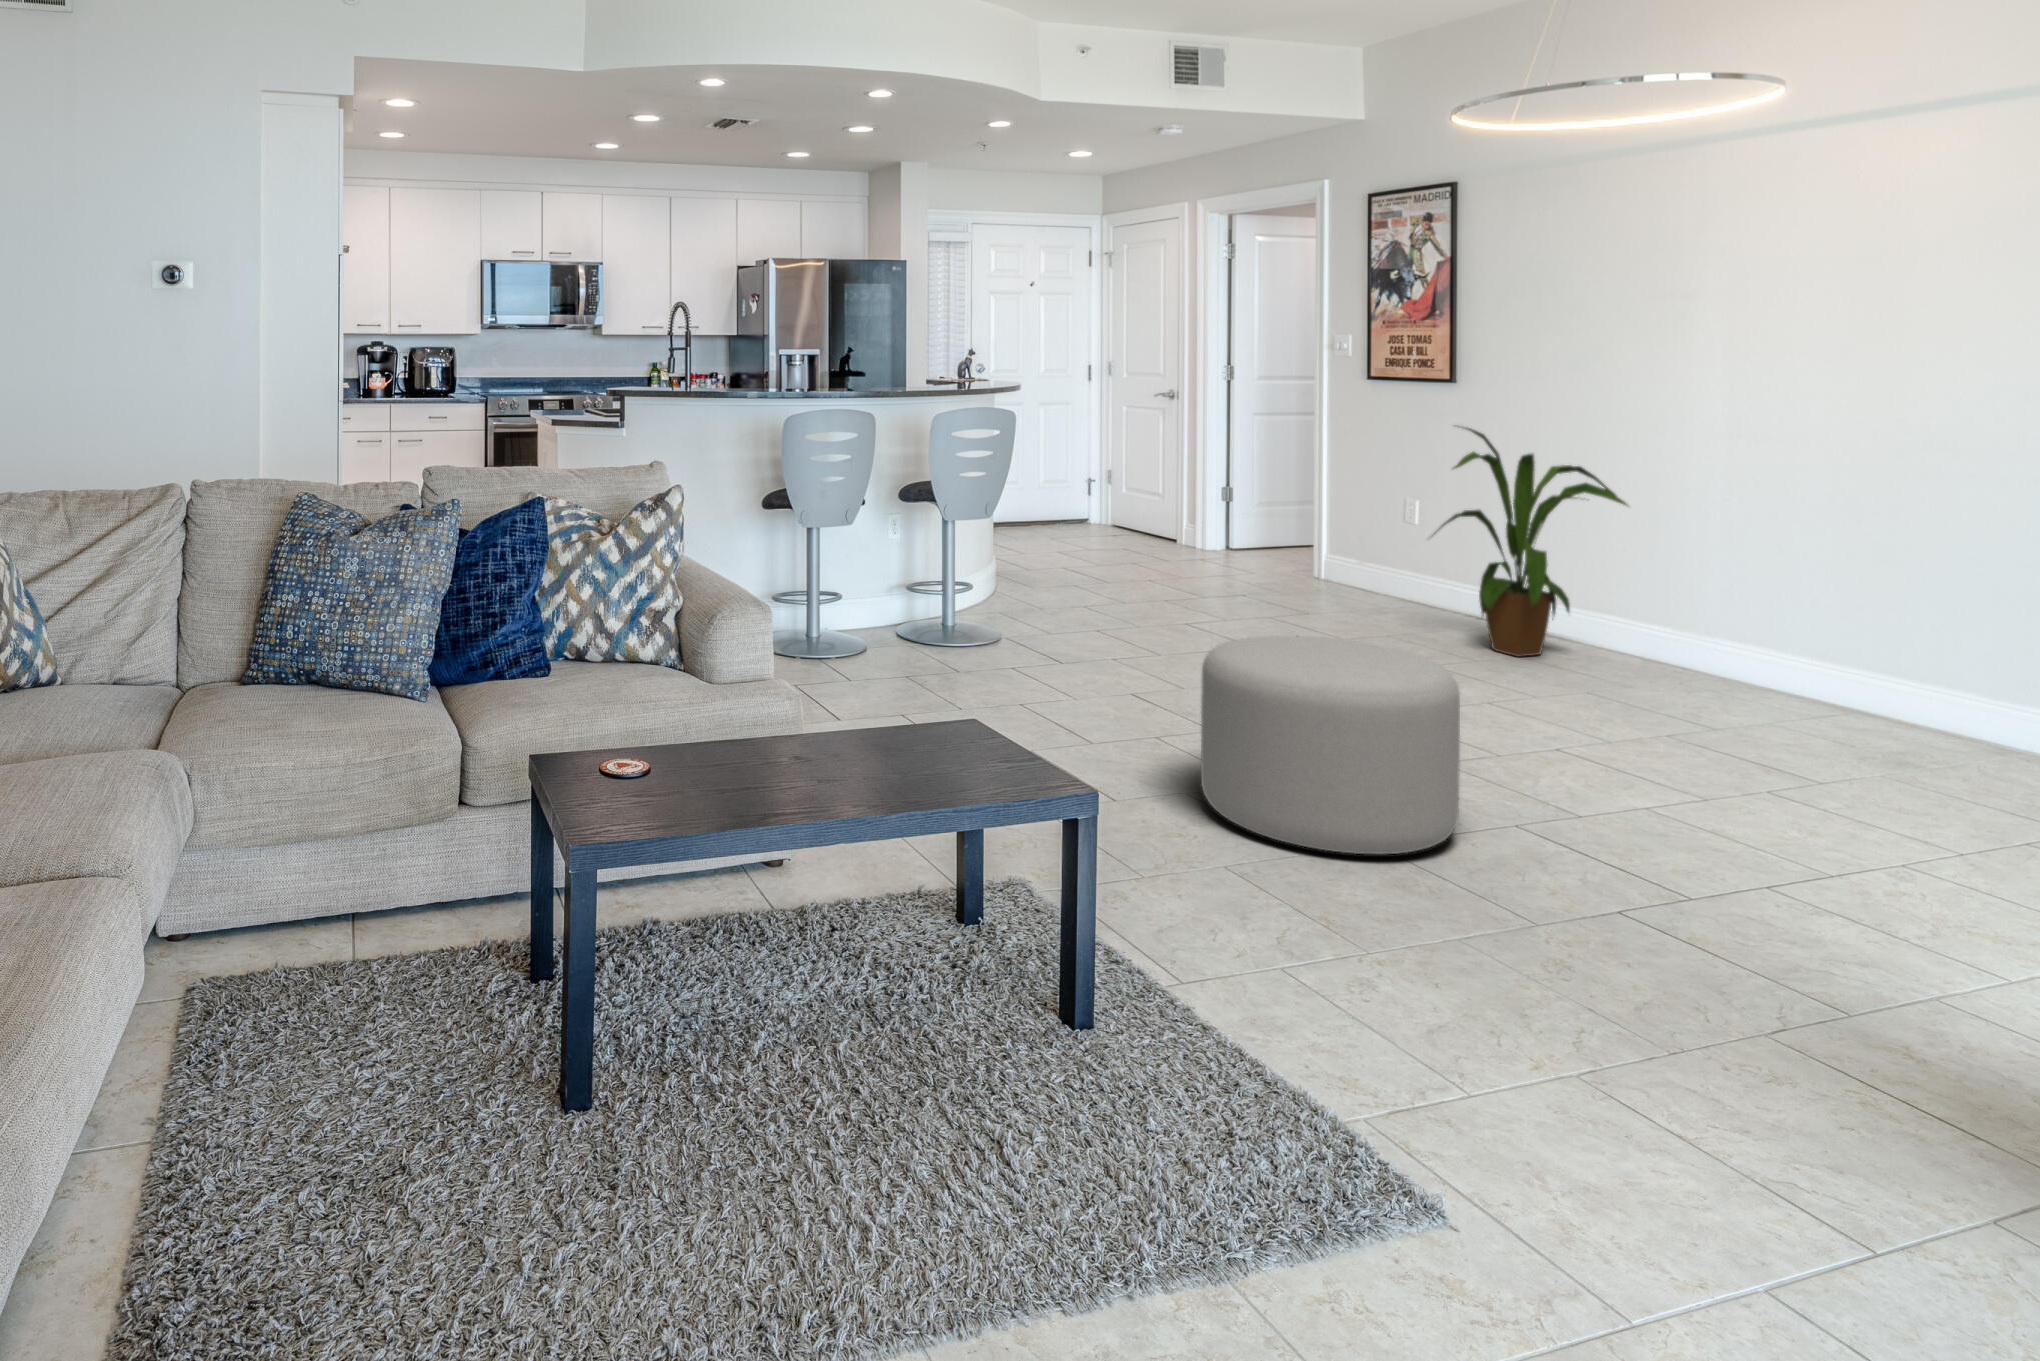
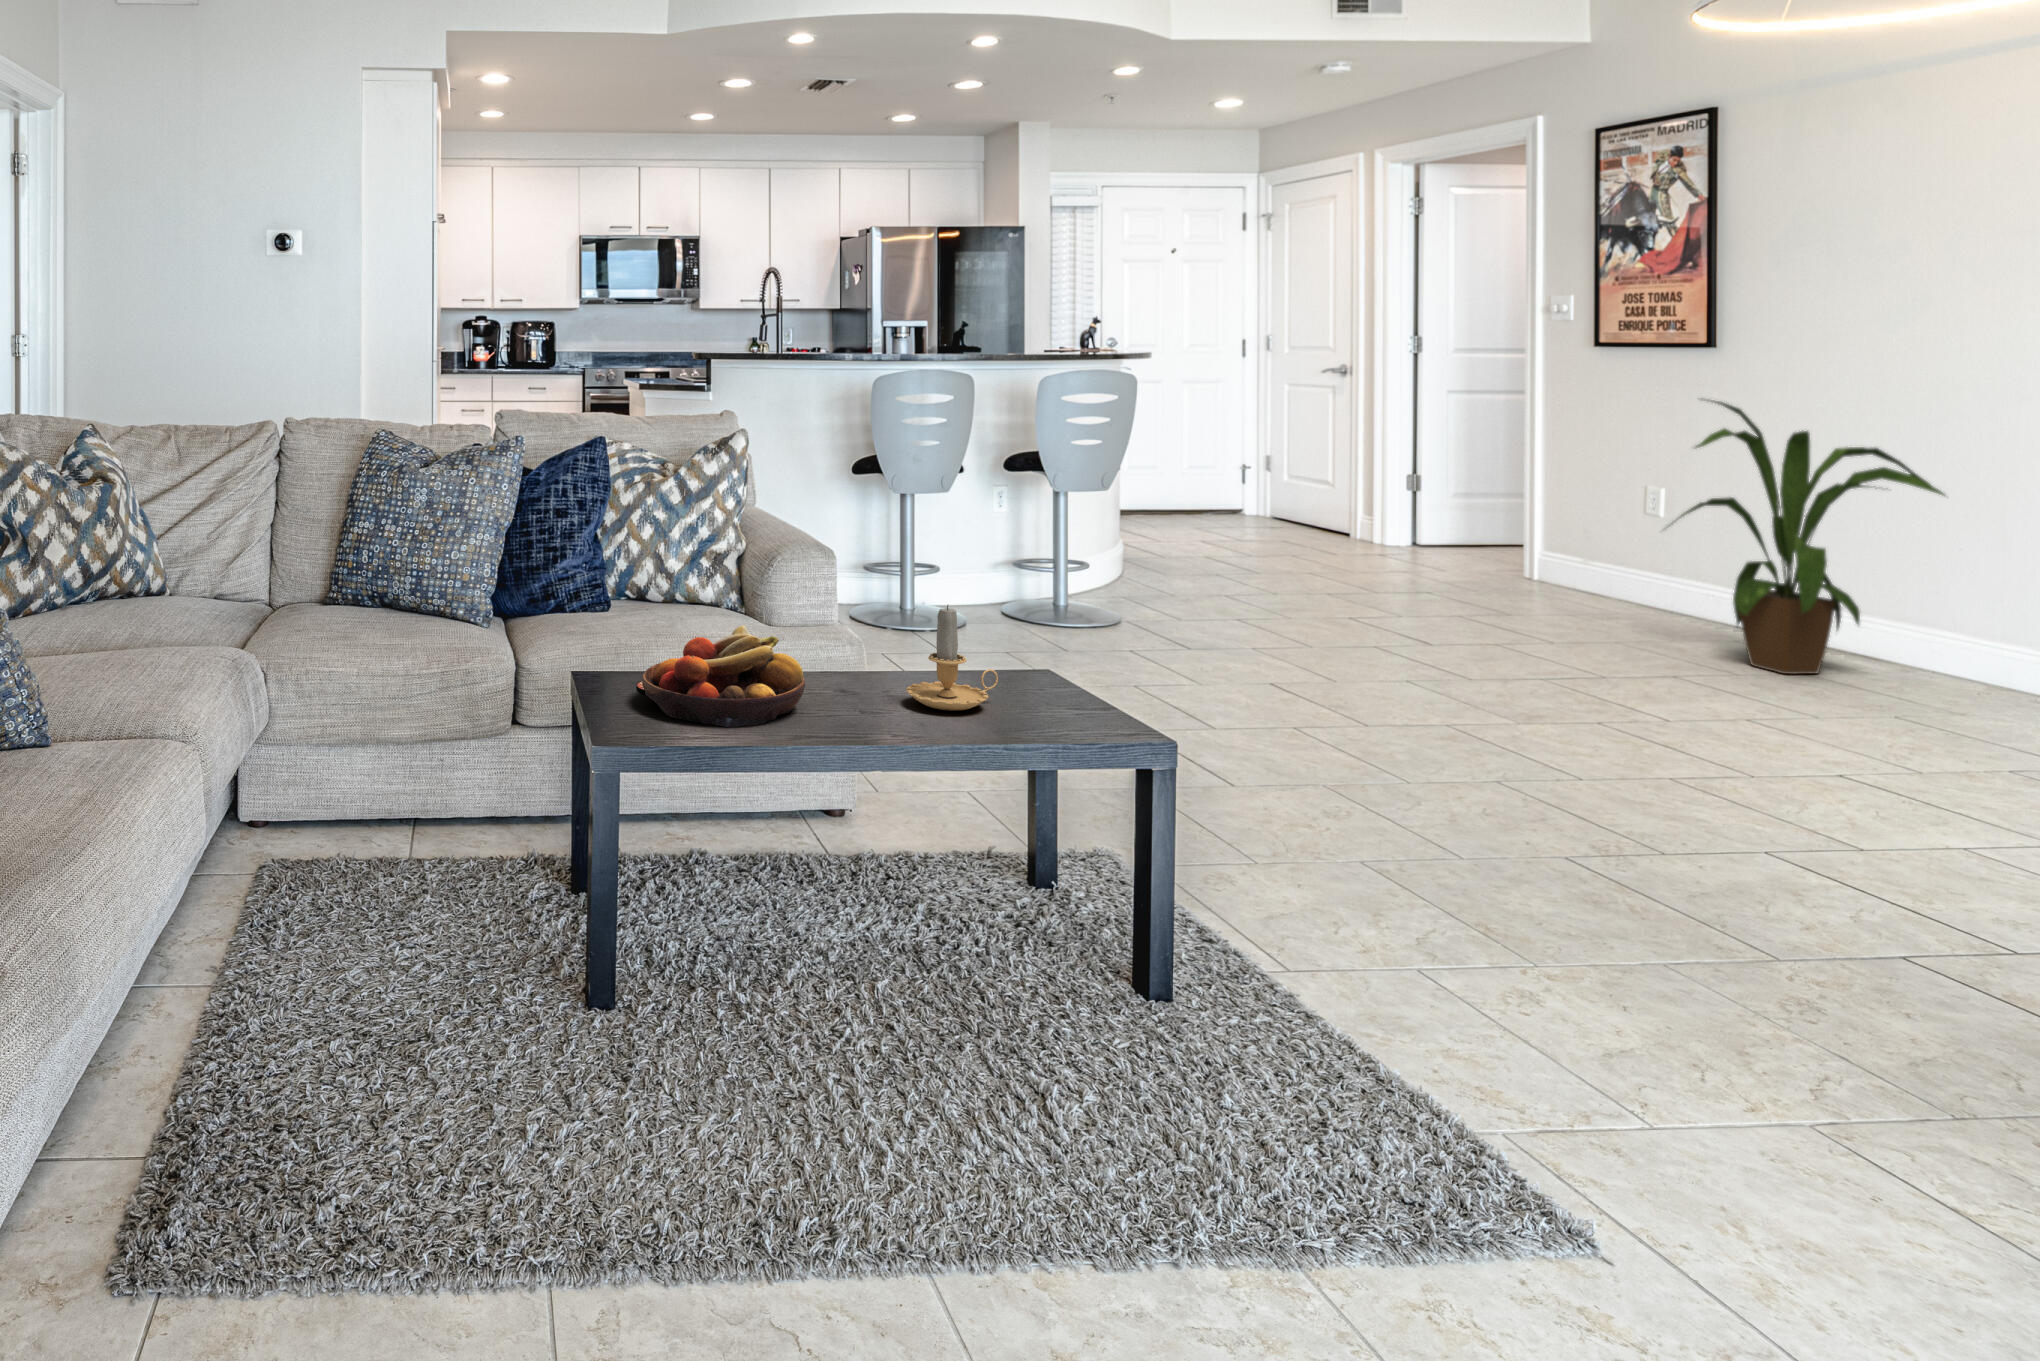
ottoman: present [1201,636,1460,854] -> none [1338,615,1672,864]
candle: none [856,672,937,774] -> present [907,605,998,710]
fruit bowl: none [604,700,764,811] -> present [642,625,805,727]

